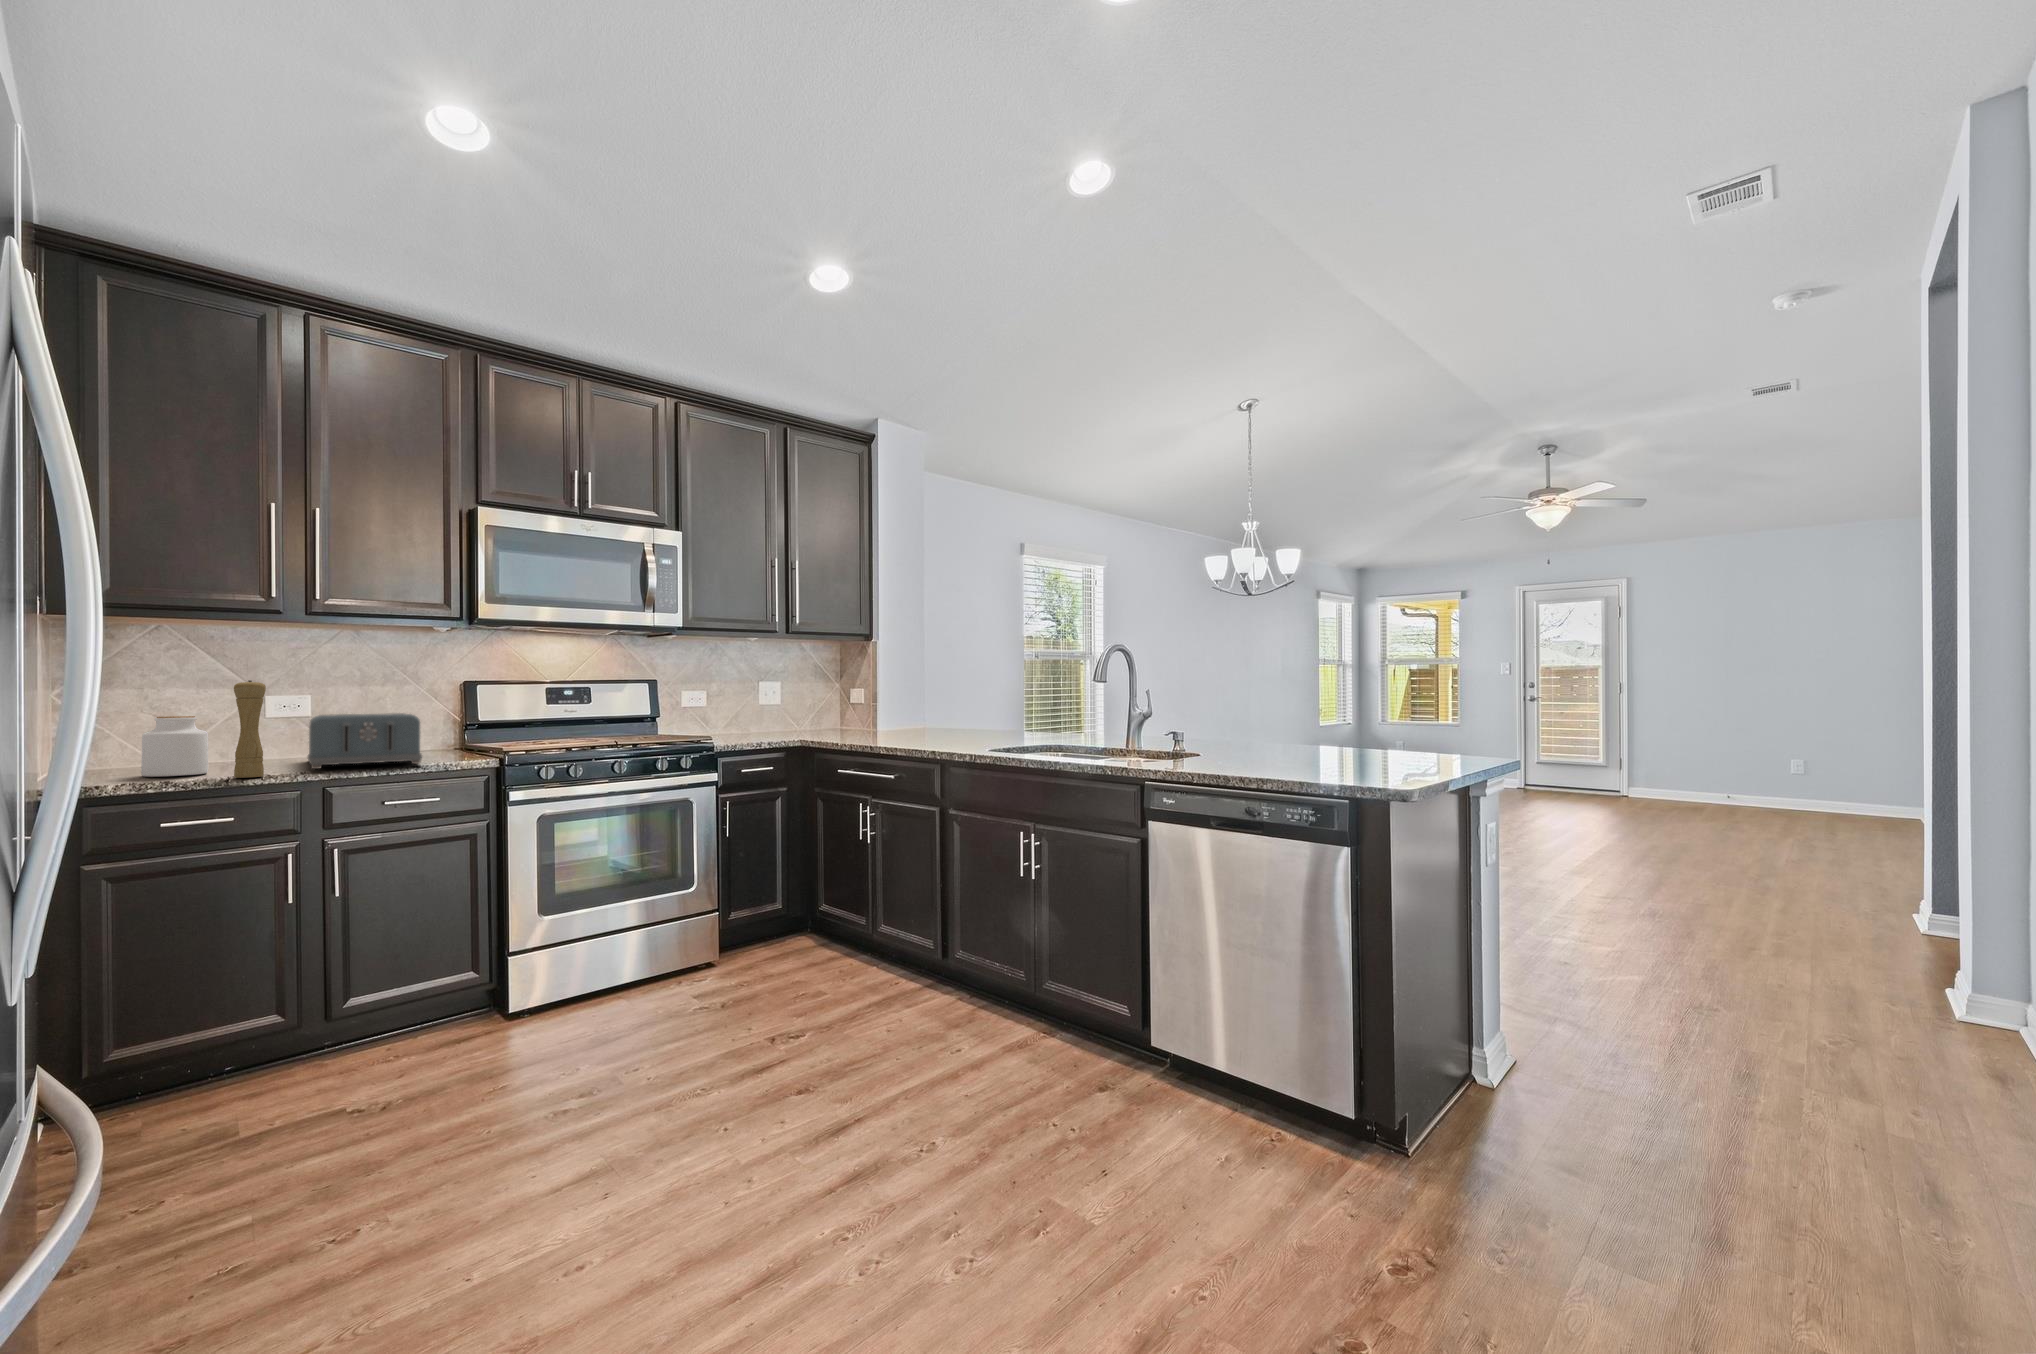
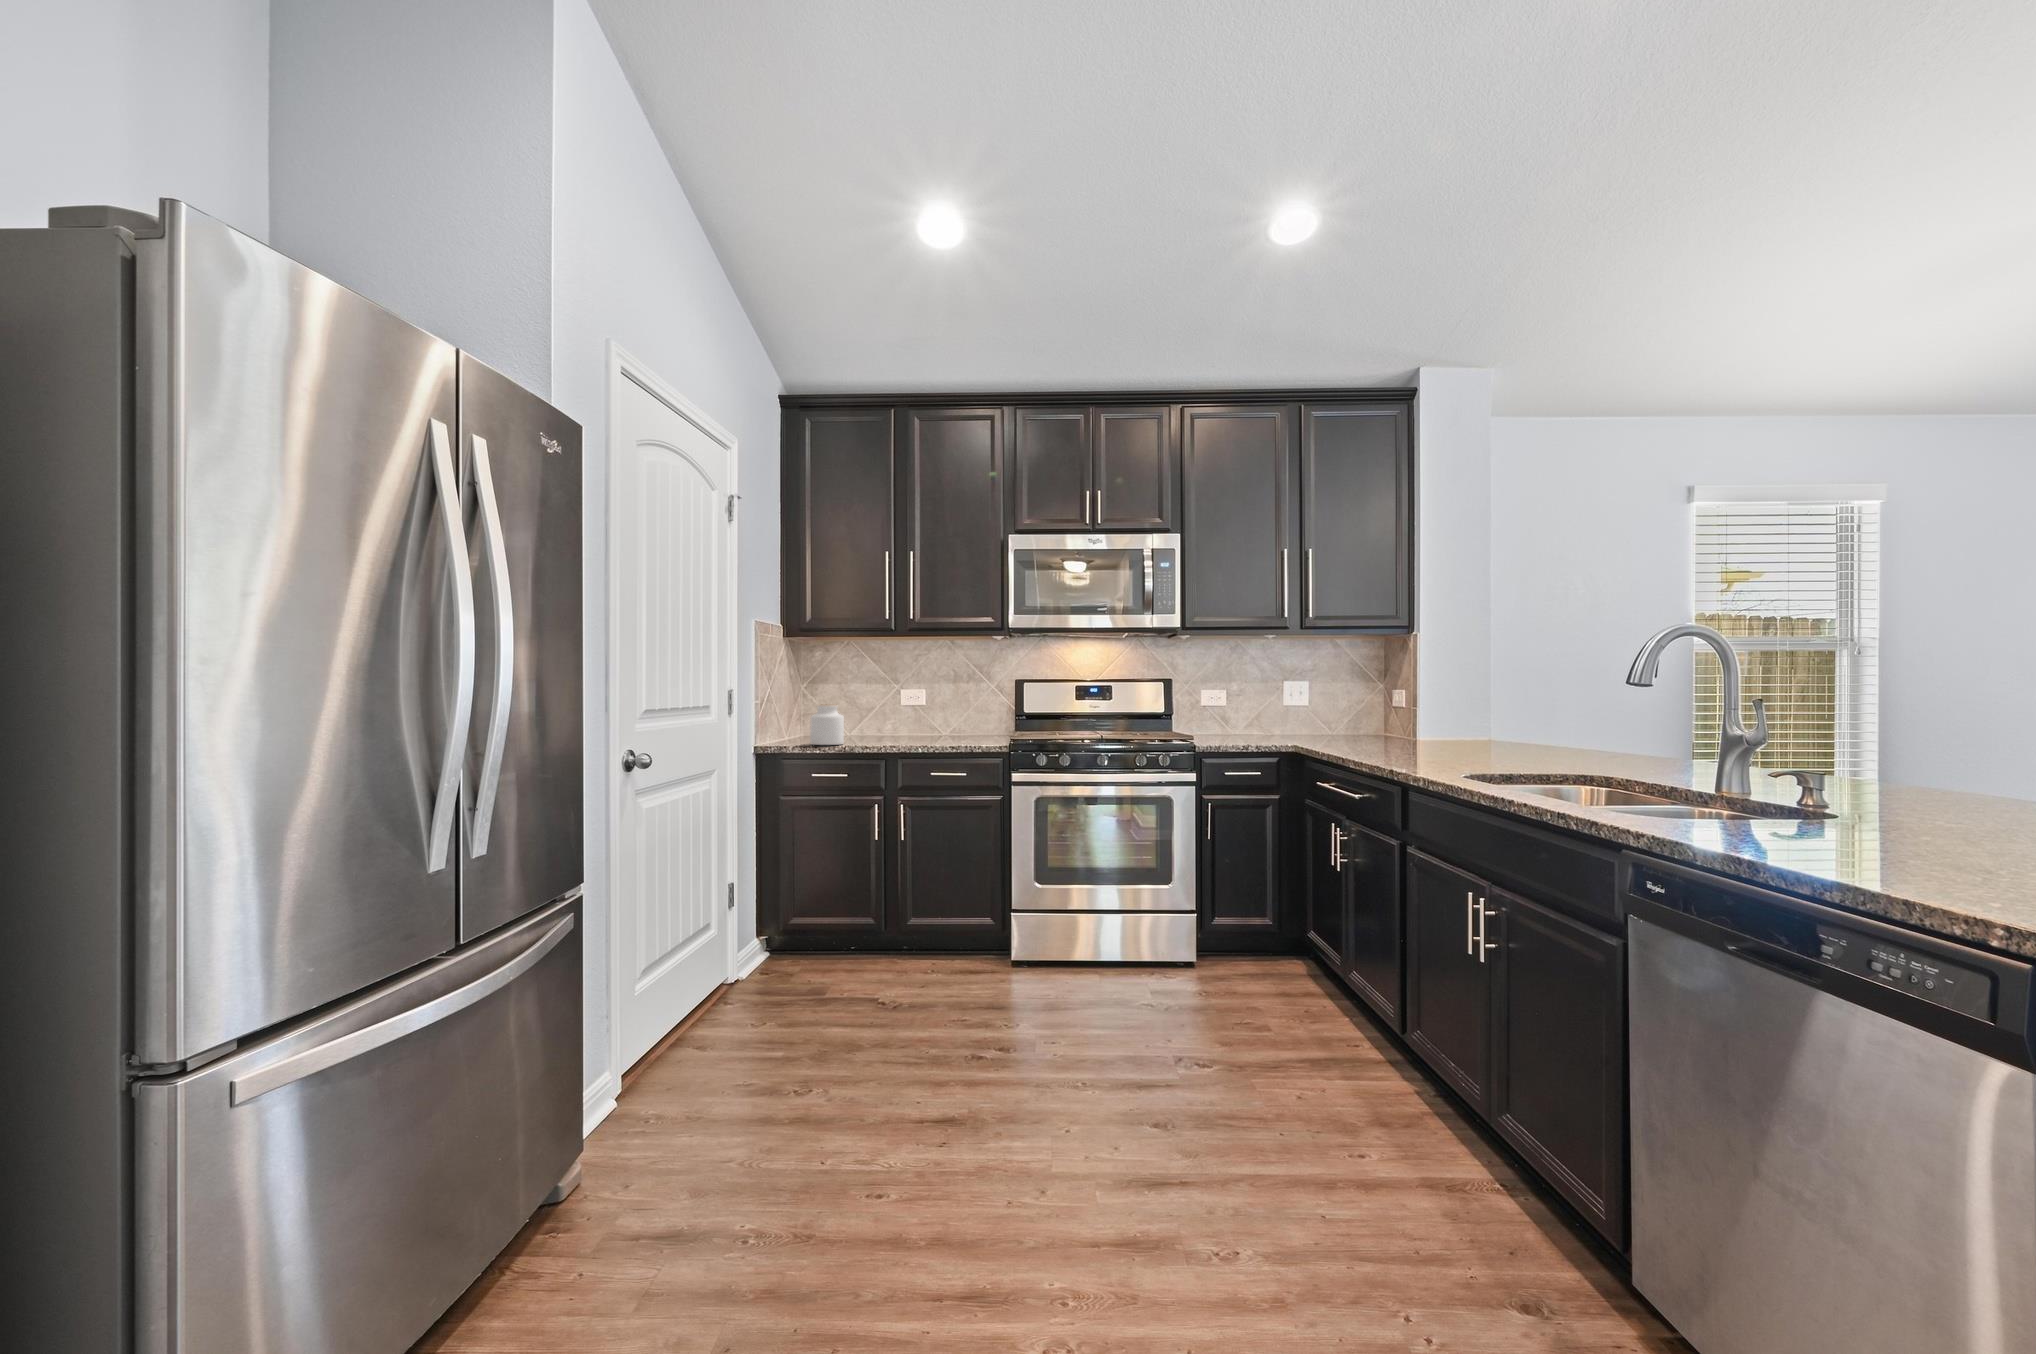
pepper mill: present [234,680,266,778] -> none [846,681,863,749]
toaster: present [308,713,422,769] -> none [891,706,971,747]

